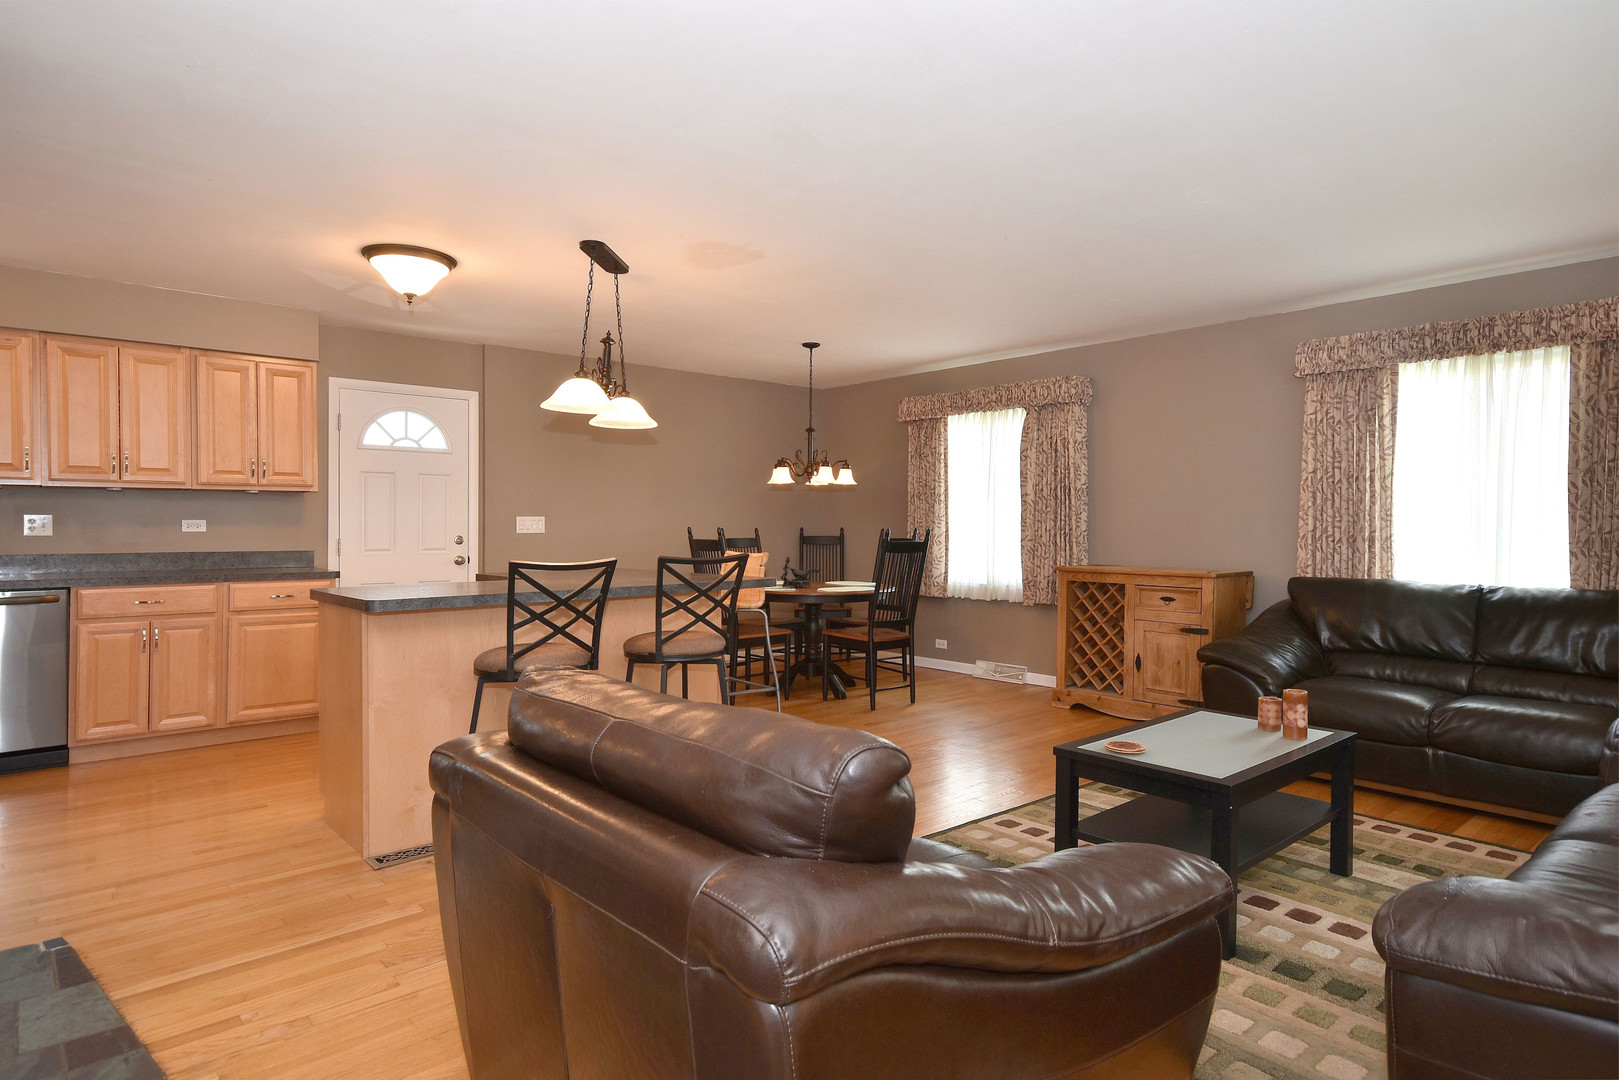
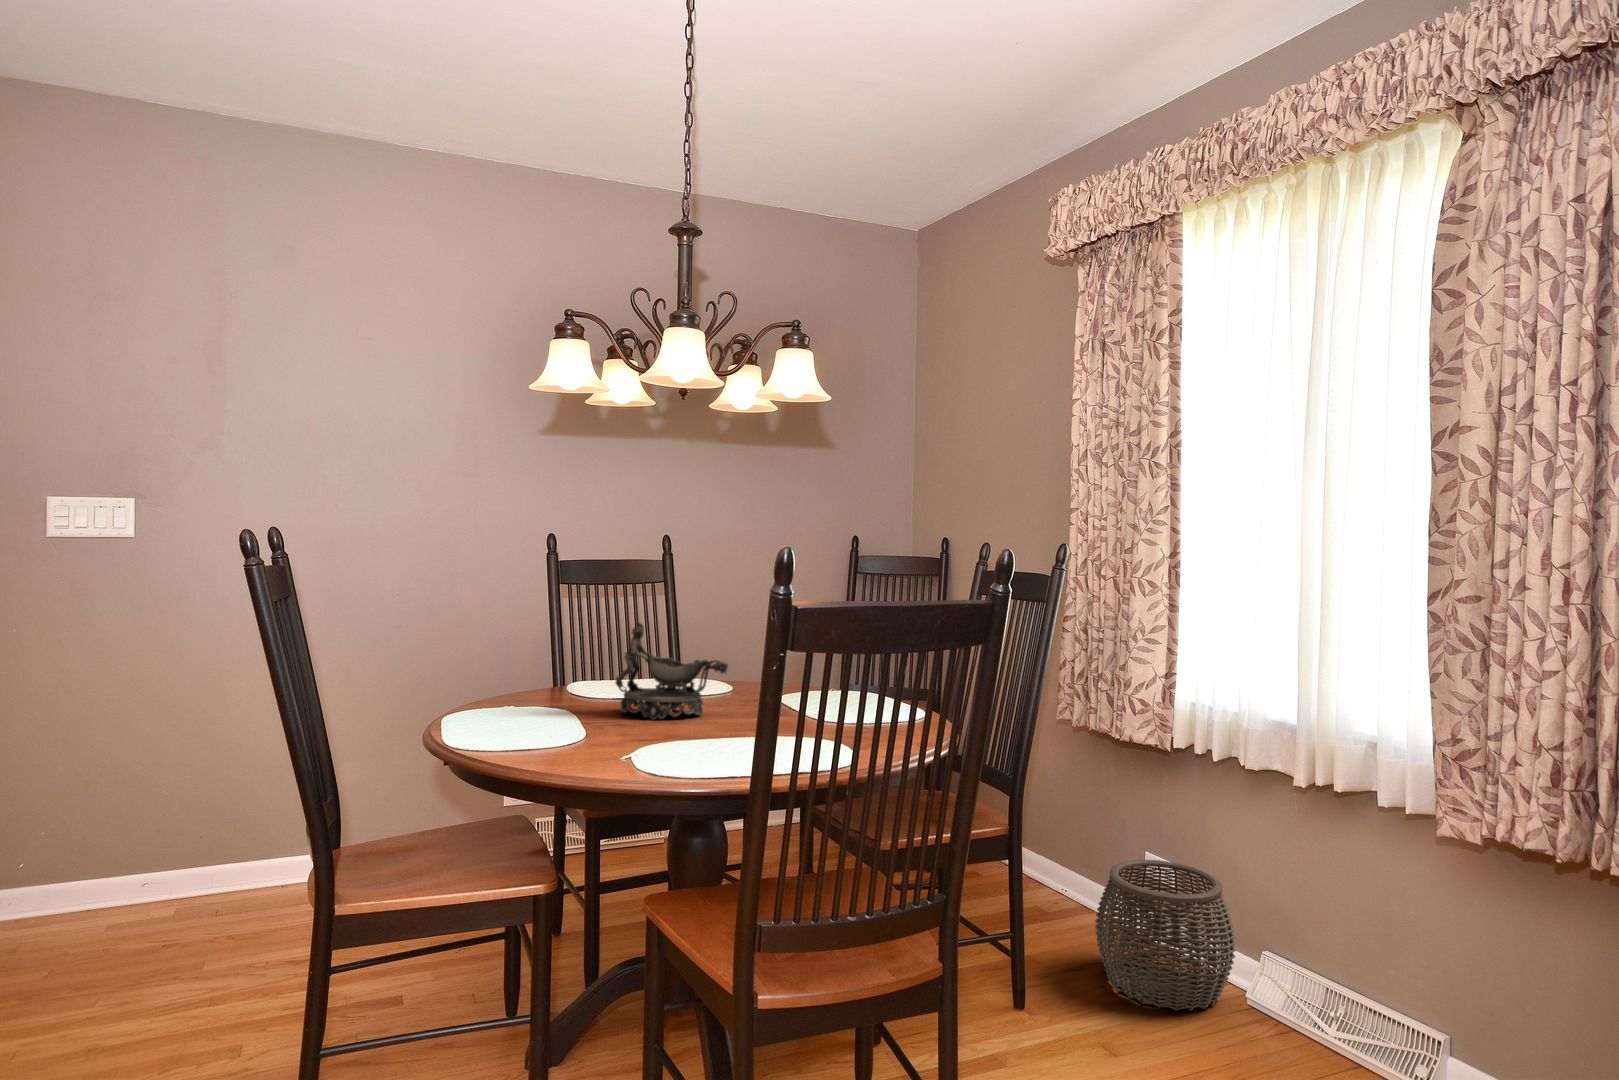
woven basket: none [927,636,971,678] -> present [1095,860,1236,1011]

